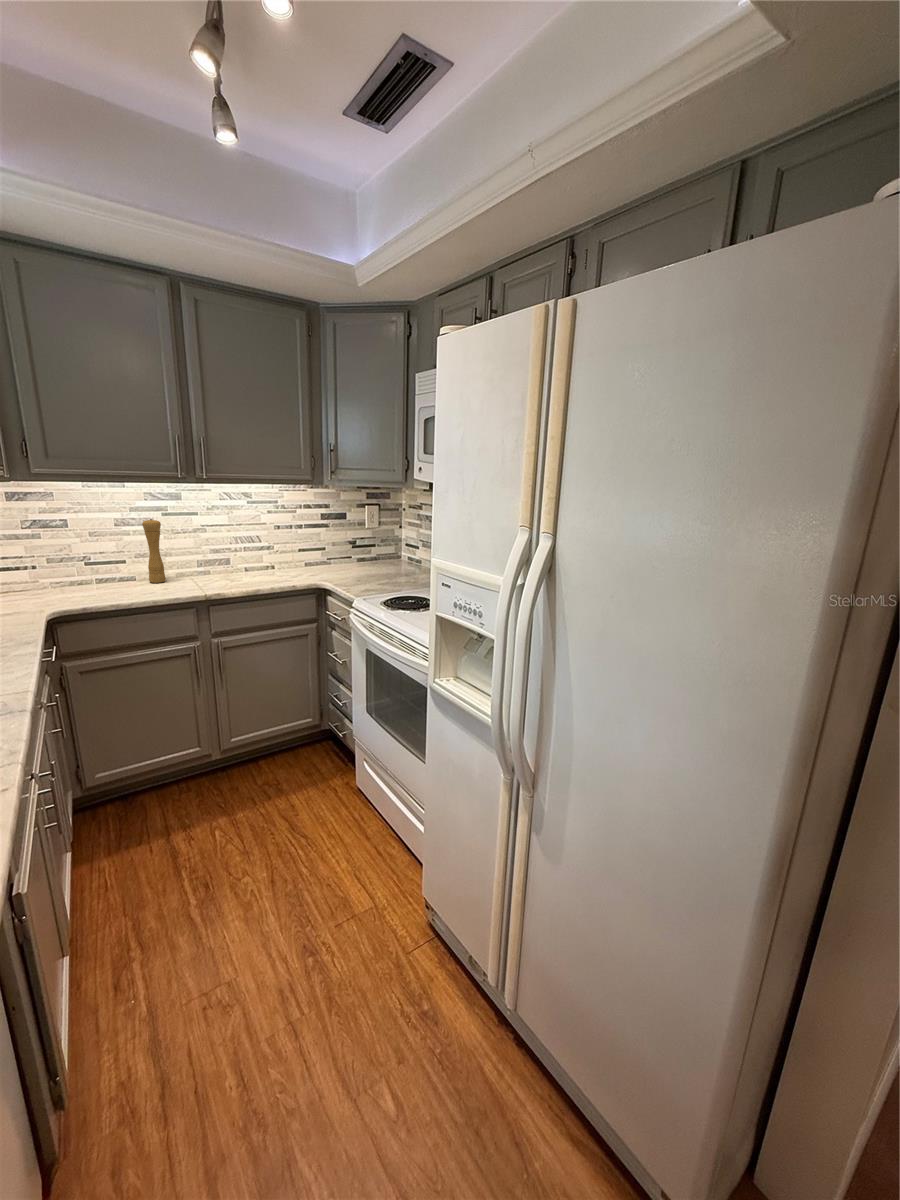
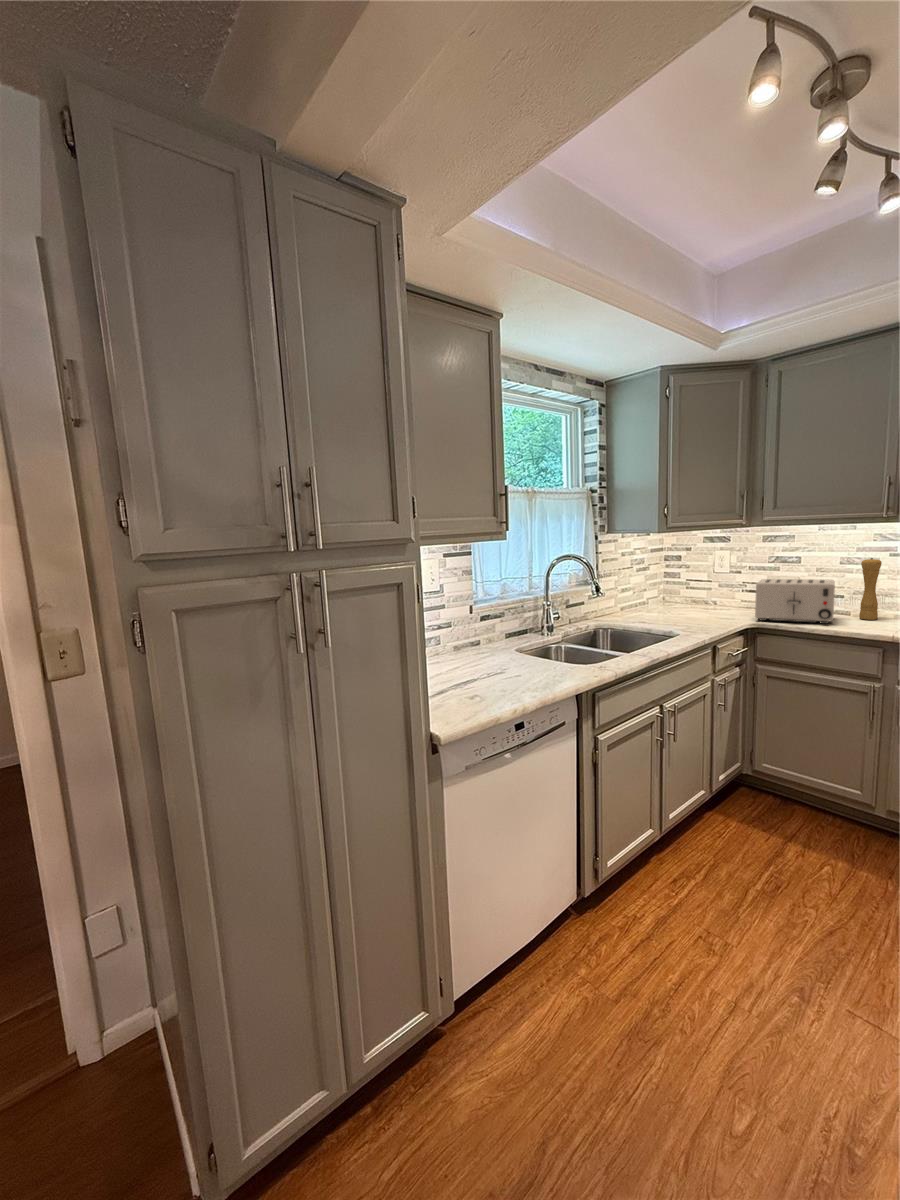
toaster: none [31,544,140,605] -> present [755,579,835,624]

